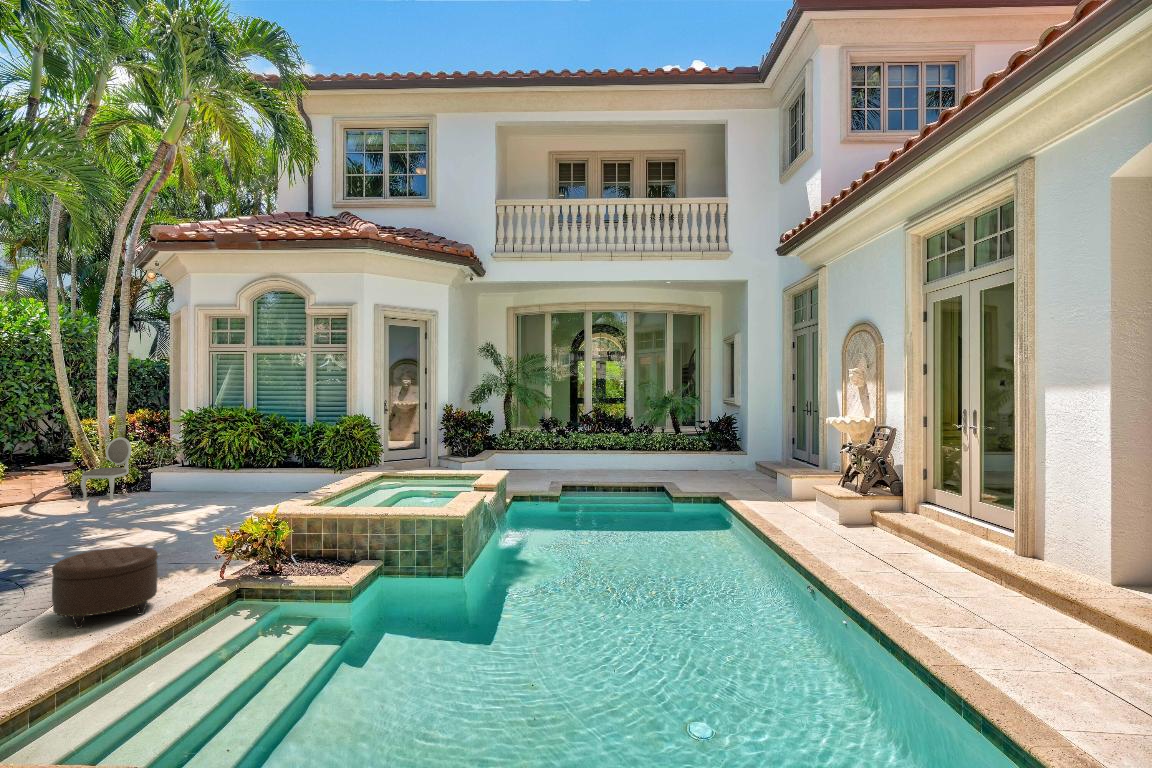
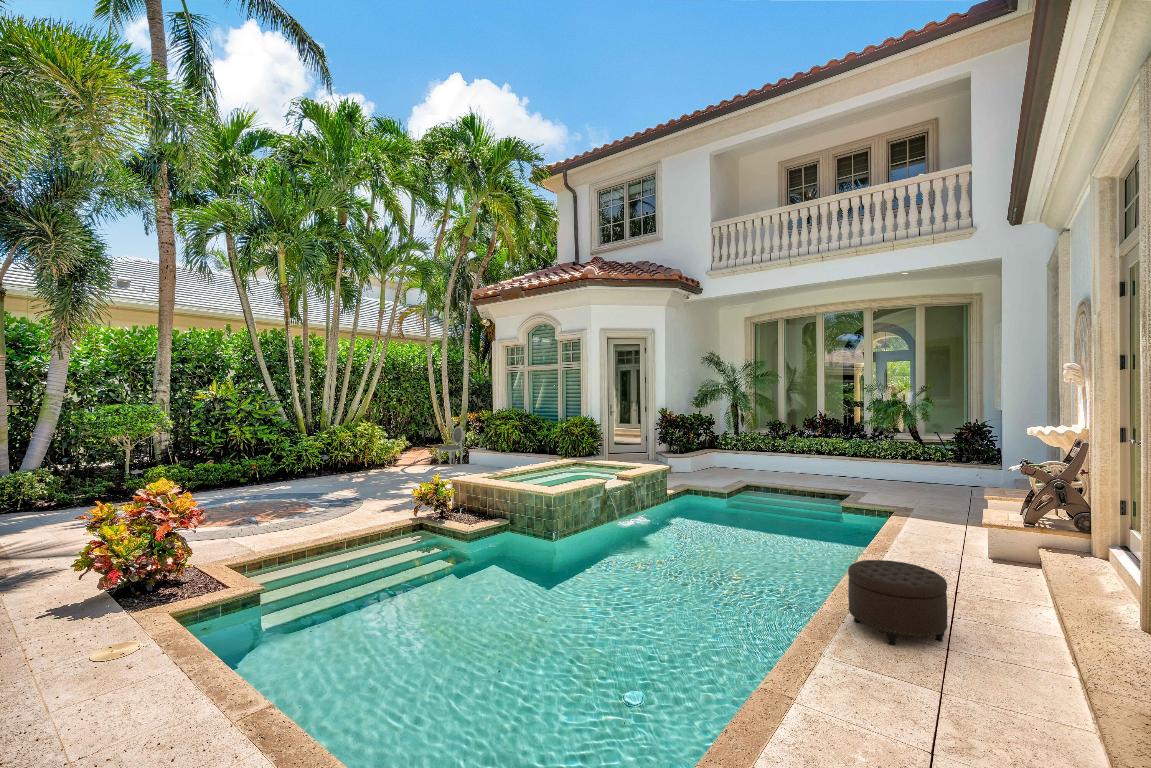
ottoman: present [52,547,158,629] -> present [848,560,948,646]

